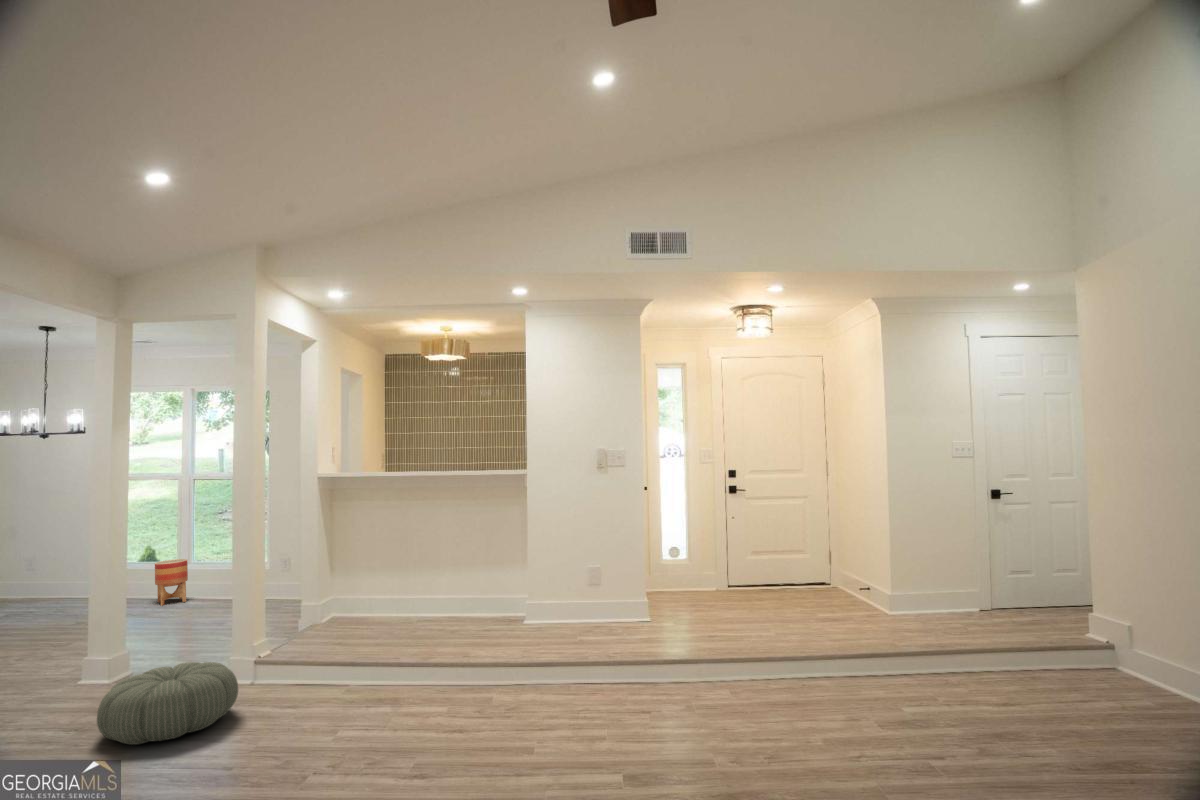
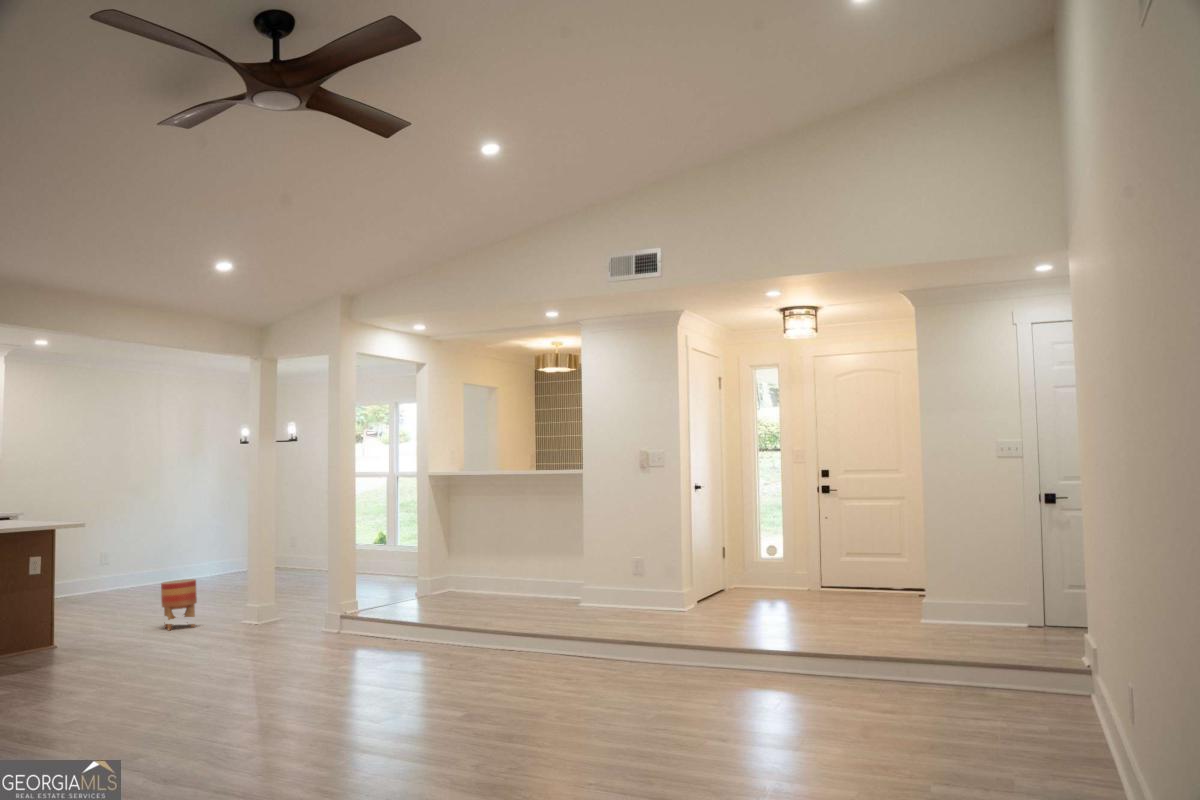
pouf: present [97,662,238,745] -> none [97,669,245,750]

